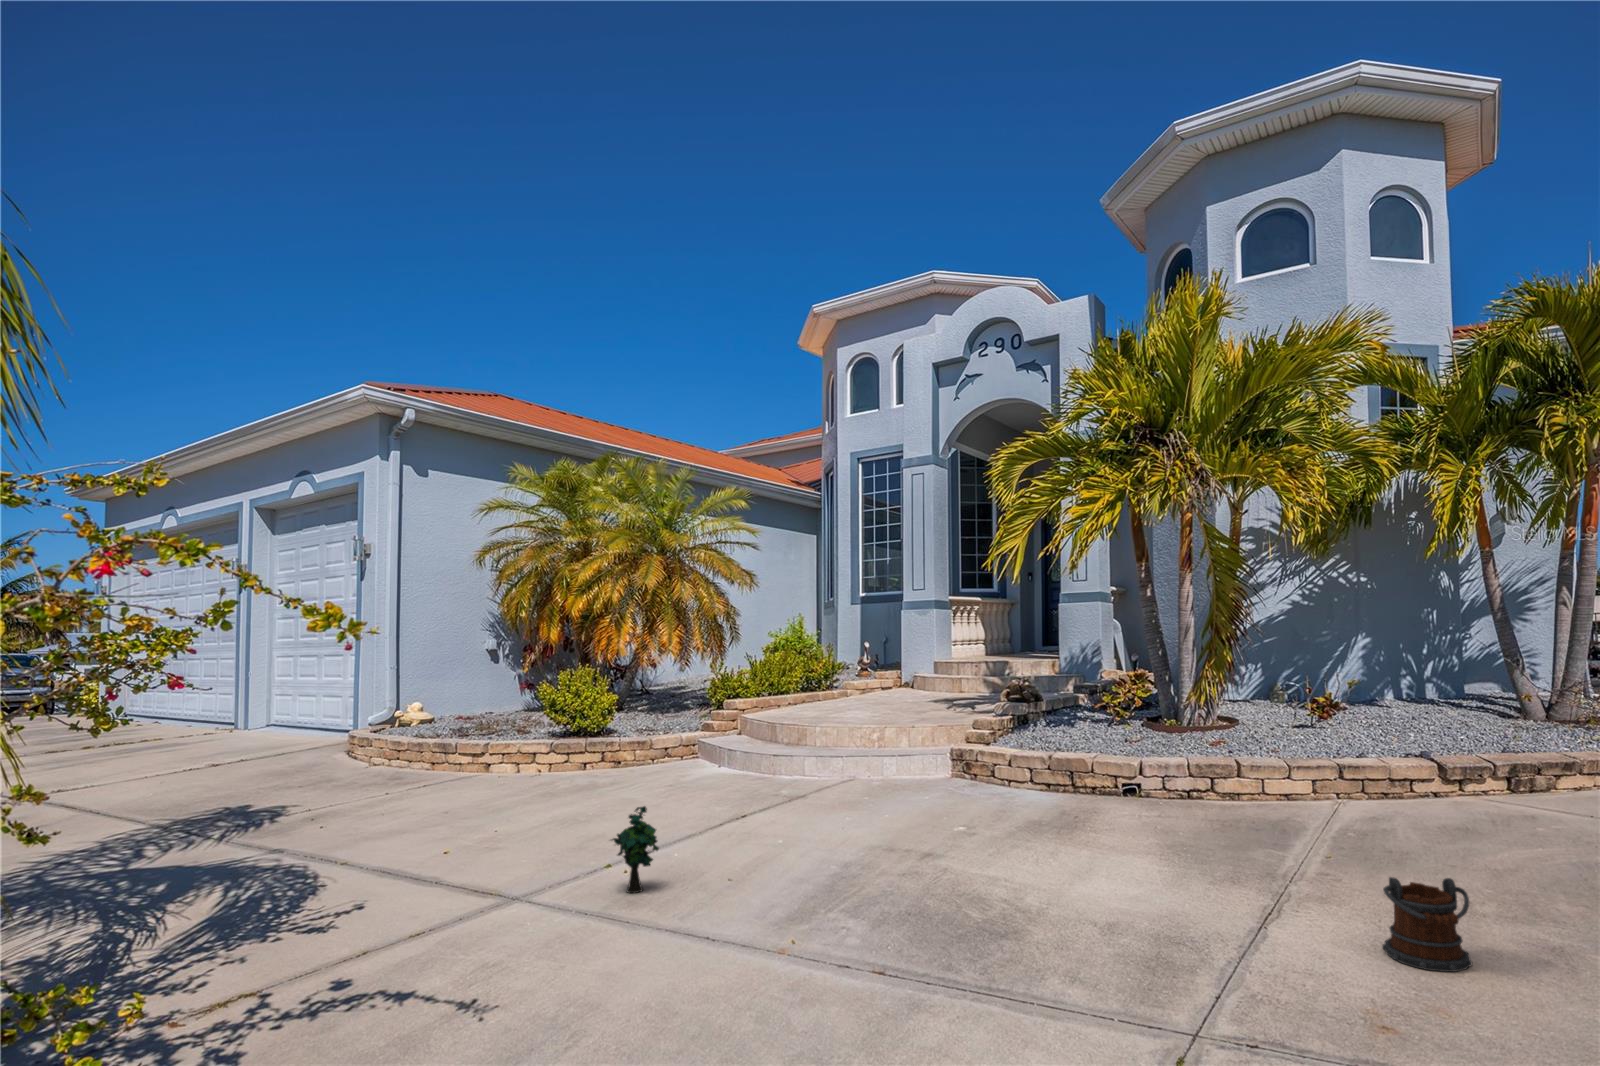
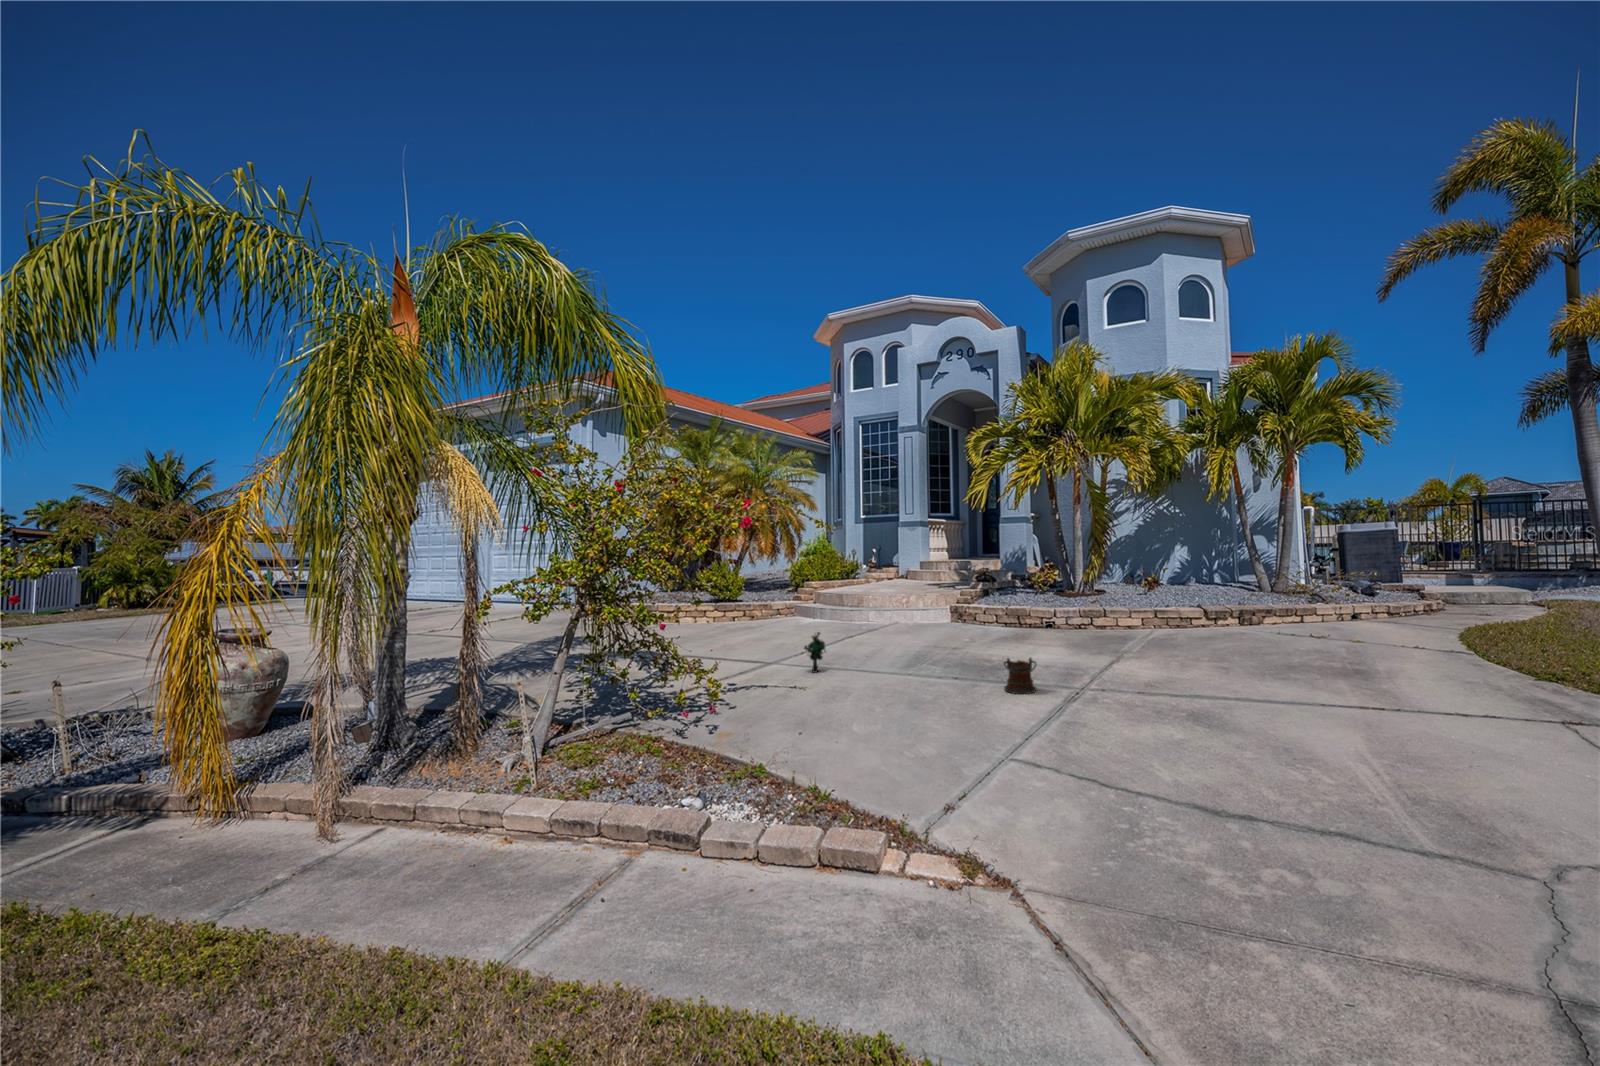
bucket: present [1382,877,1472,972] -> present [1004,658,1036,694]

